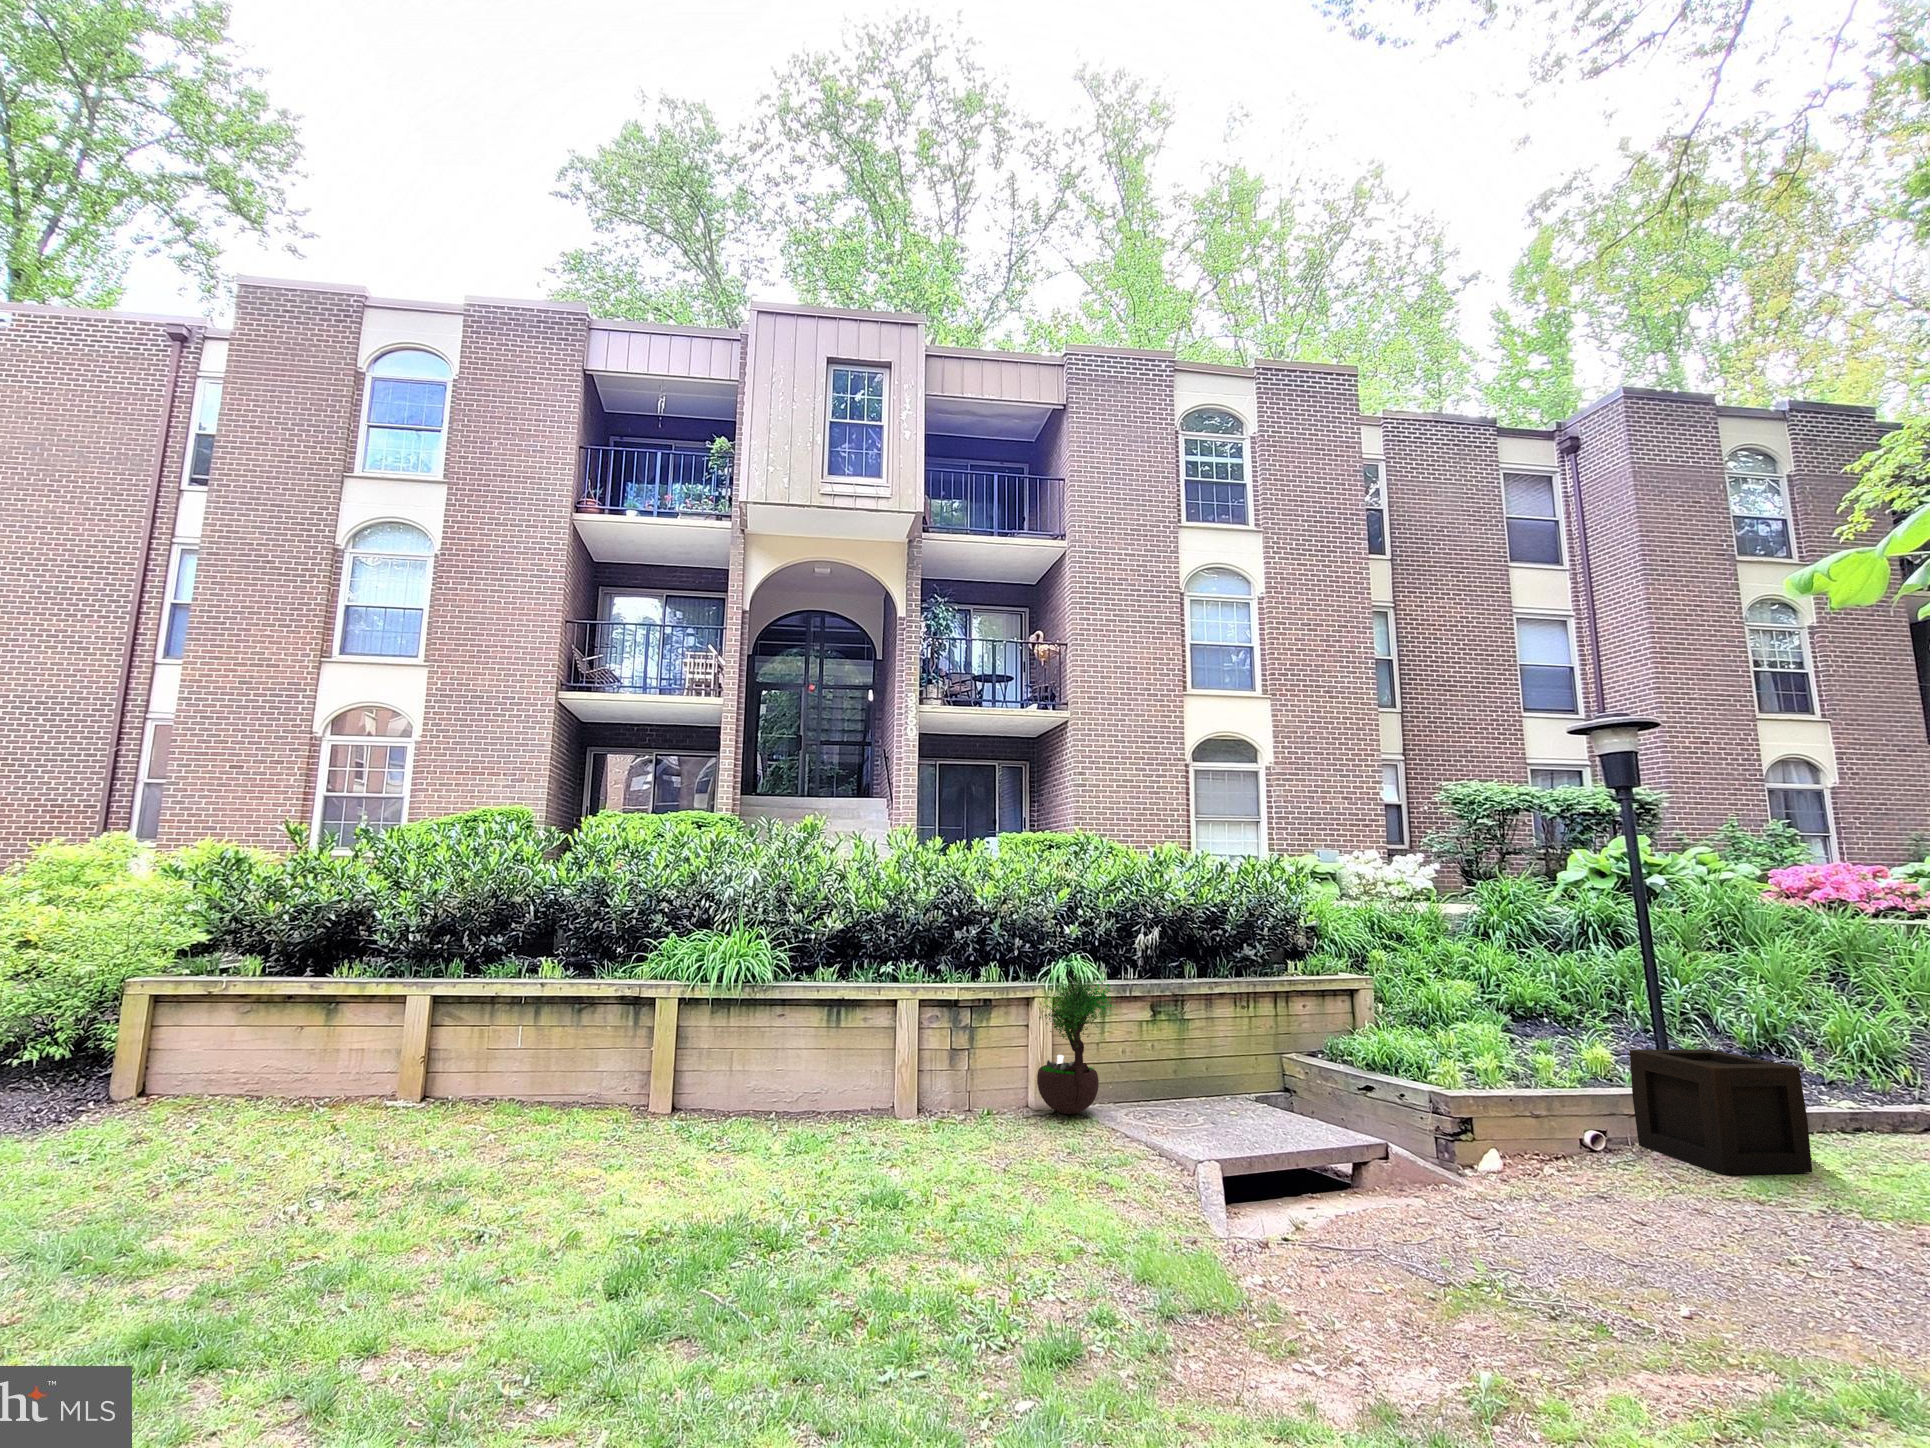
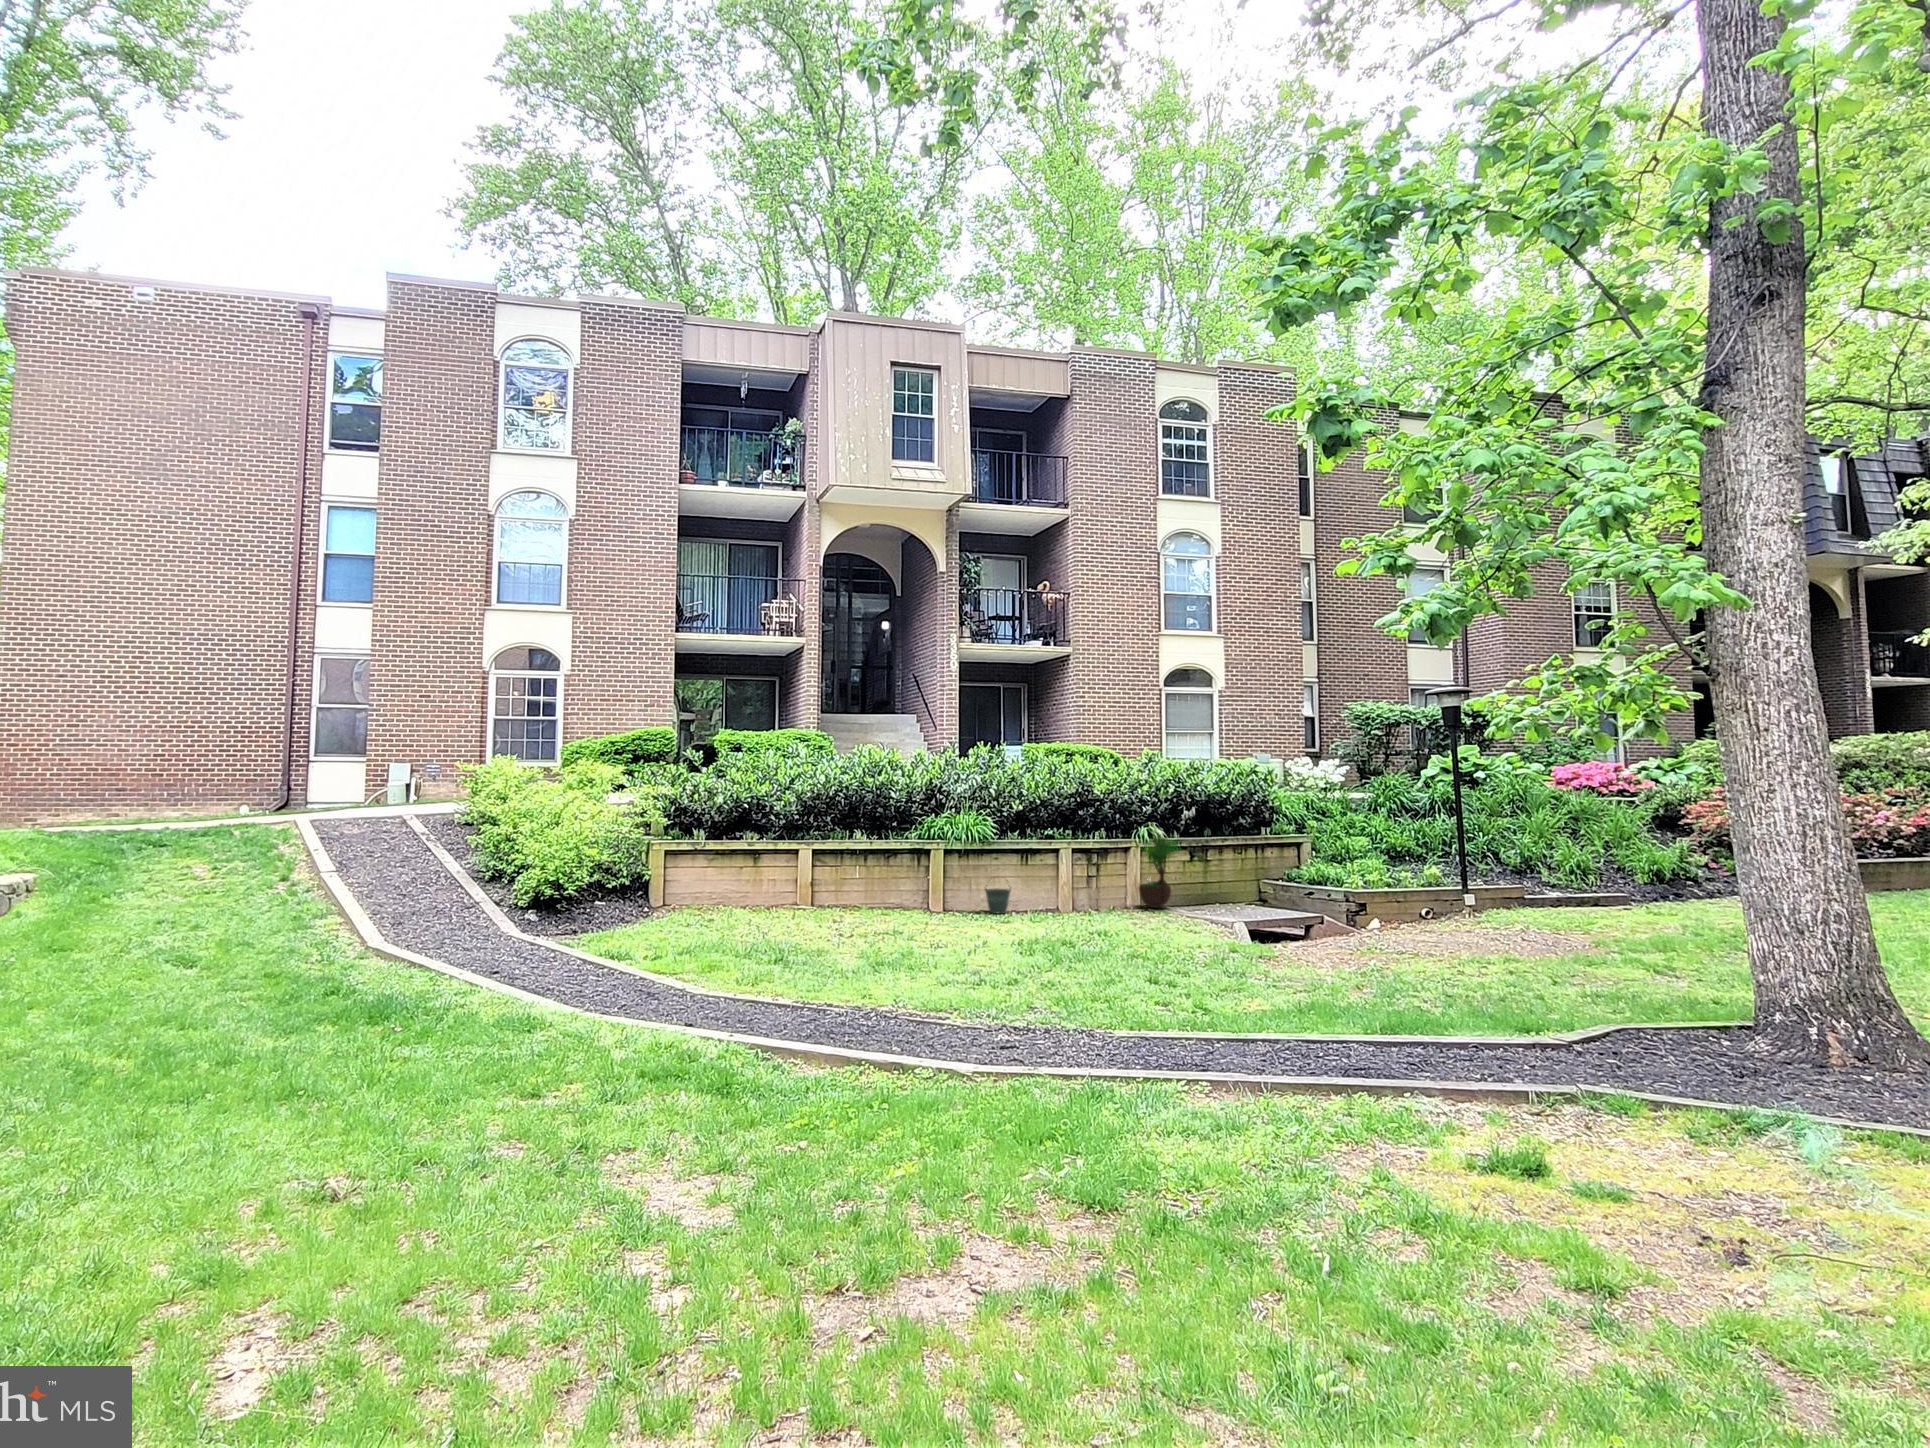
wooden crate: present [1630,1049,1812,1174] -> none [1445,865,1523,920]
bucket: none [734,1051,787,1125] -> present [985,886,1011,914]

